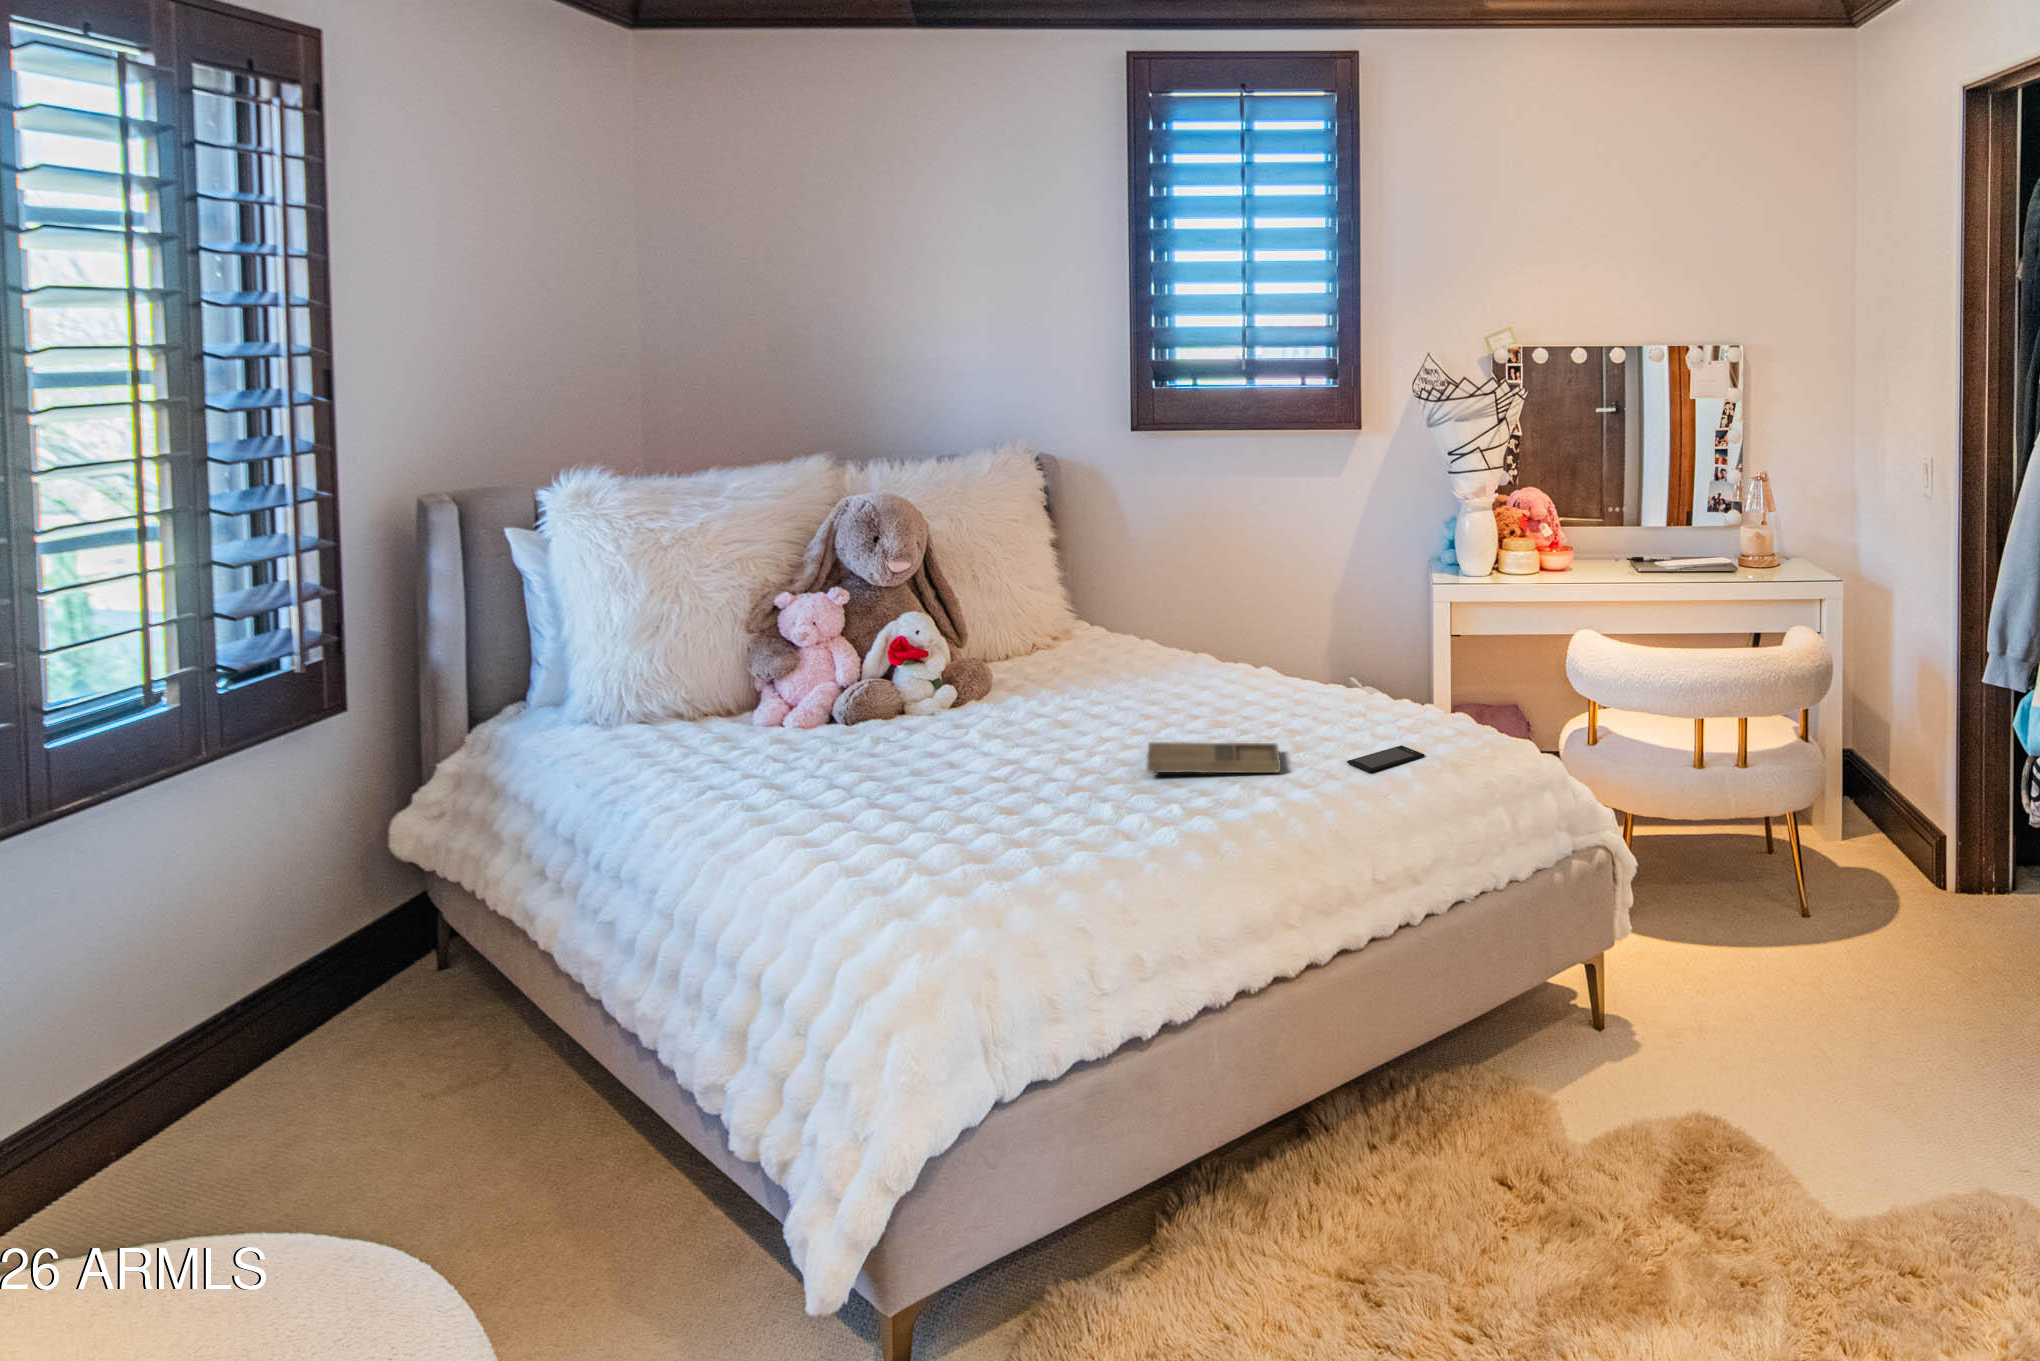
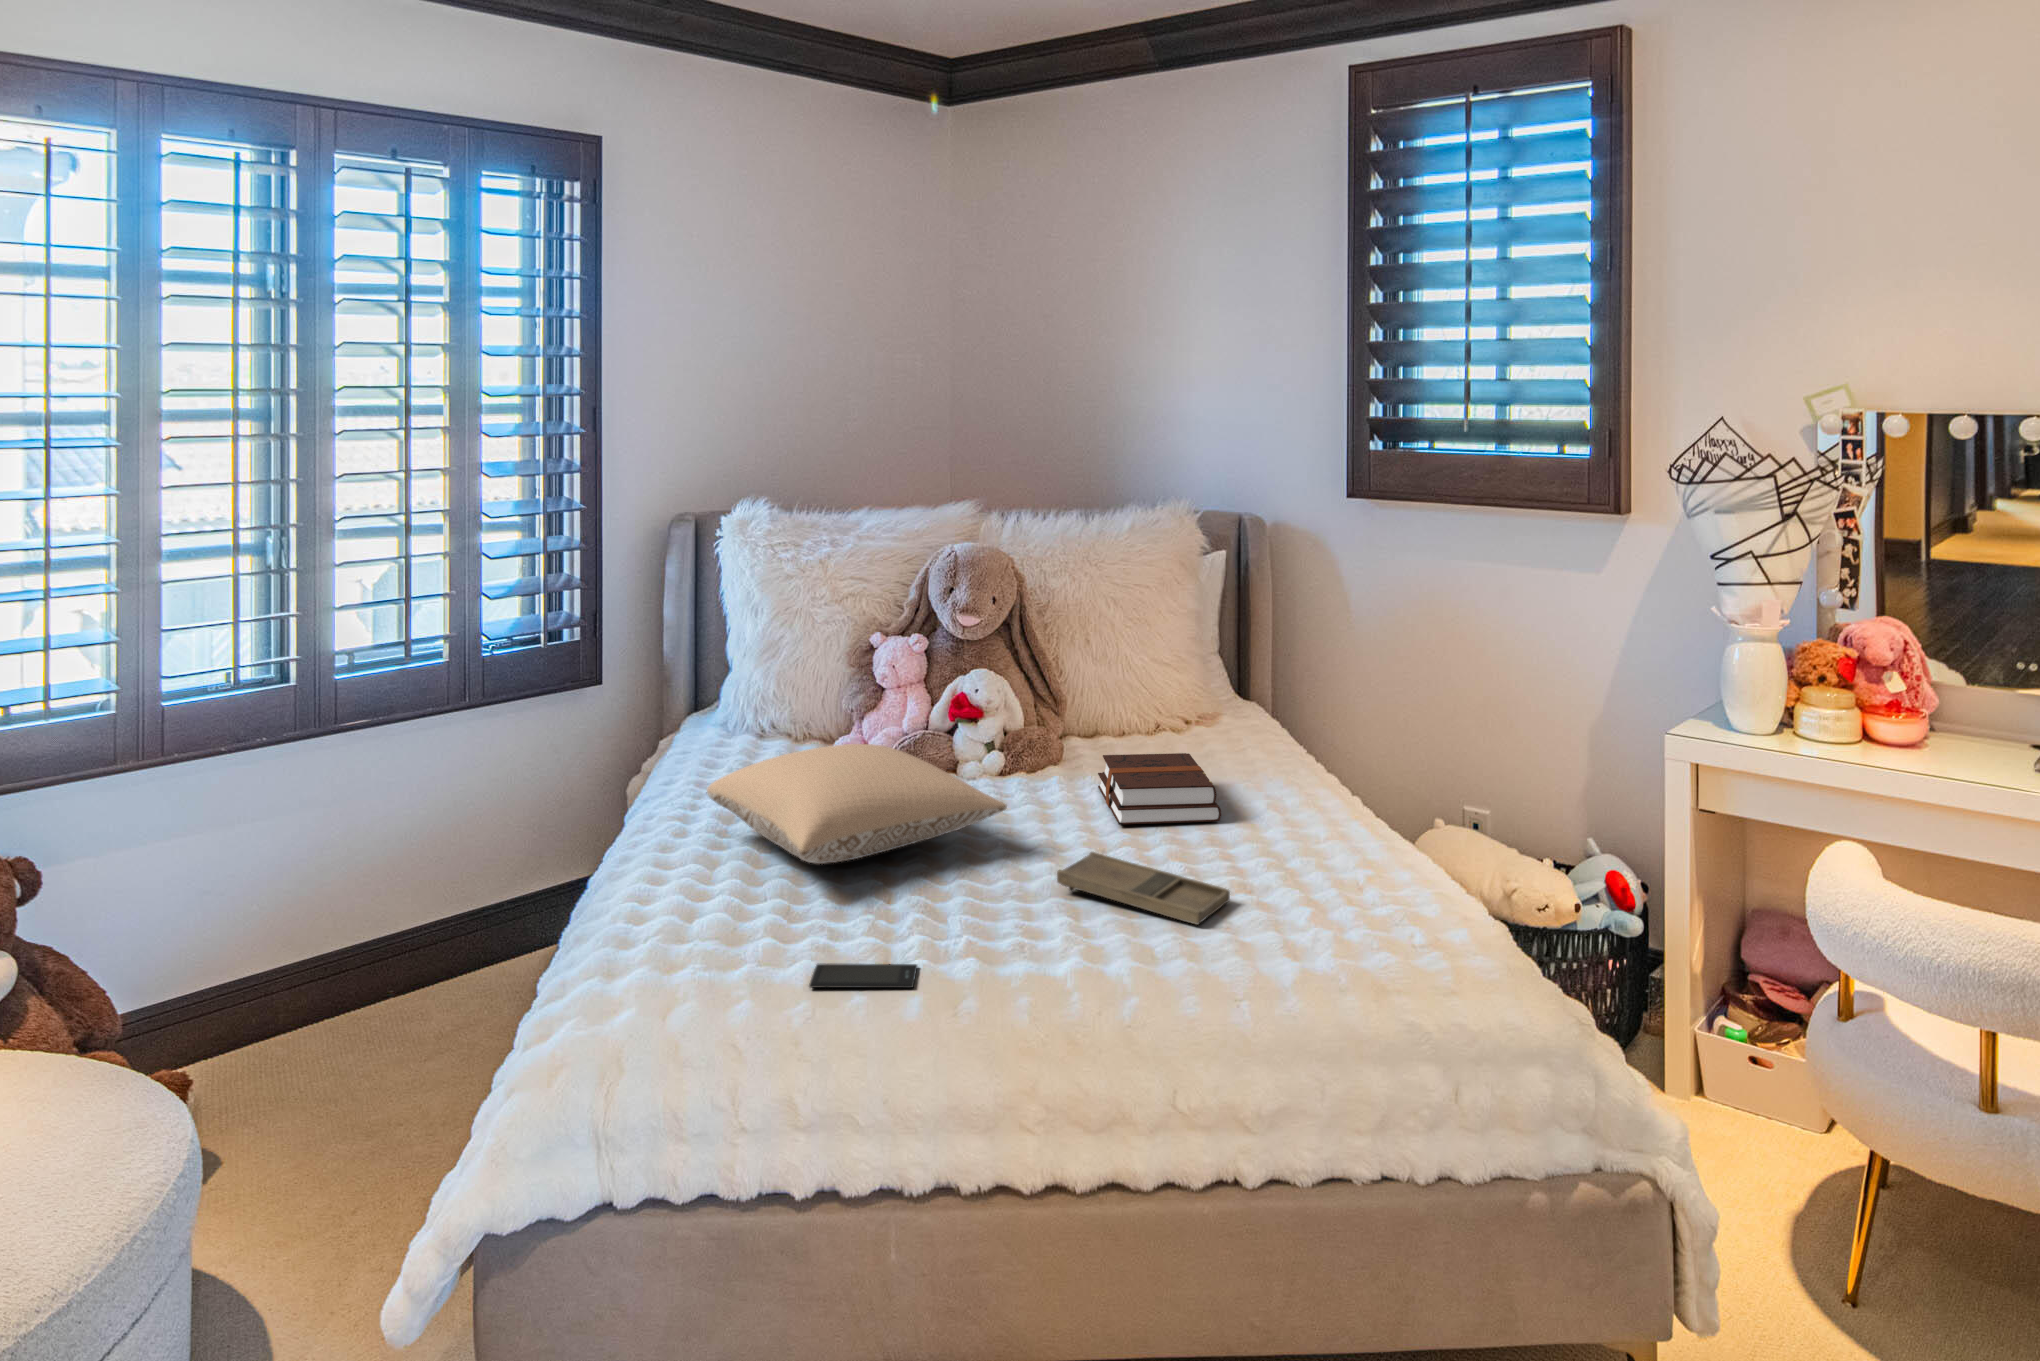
hardback book: none [1054,655,1191,722] -> present [1098,753,1221,825]
pillow: none [745,695,1061,810] -> present [707,744,1007,864]
smartphone: present [1347,745,1425,772] -> present [809,964,917,988]

